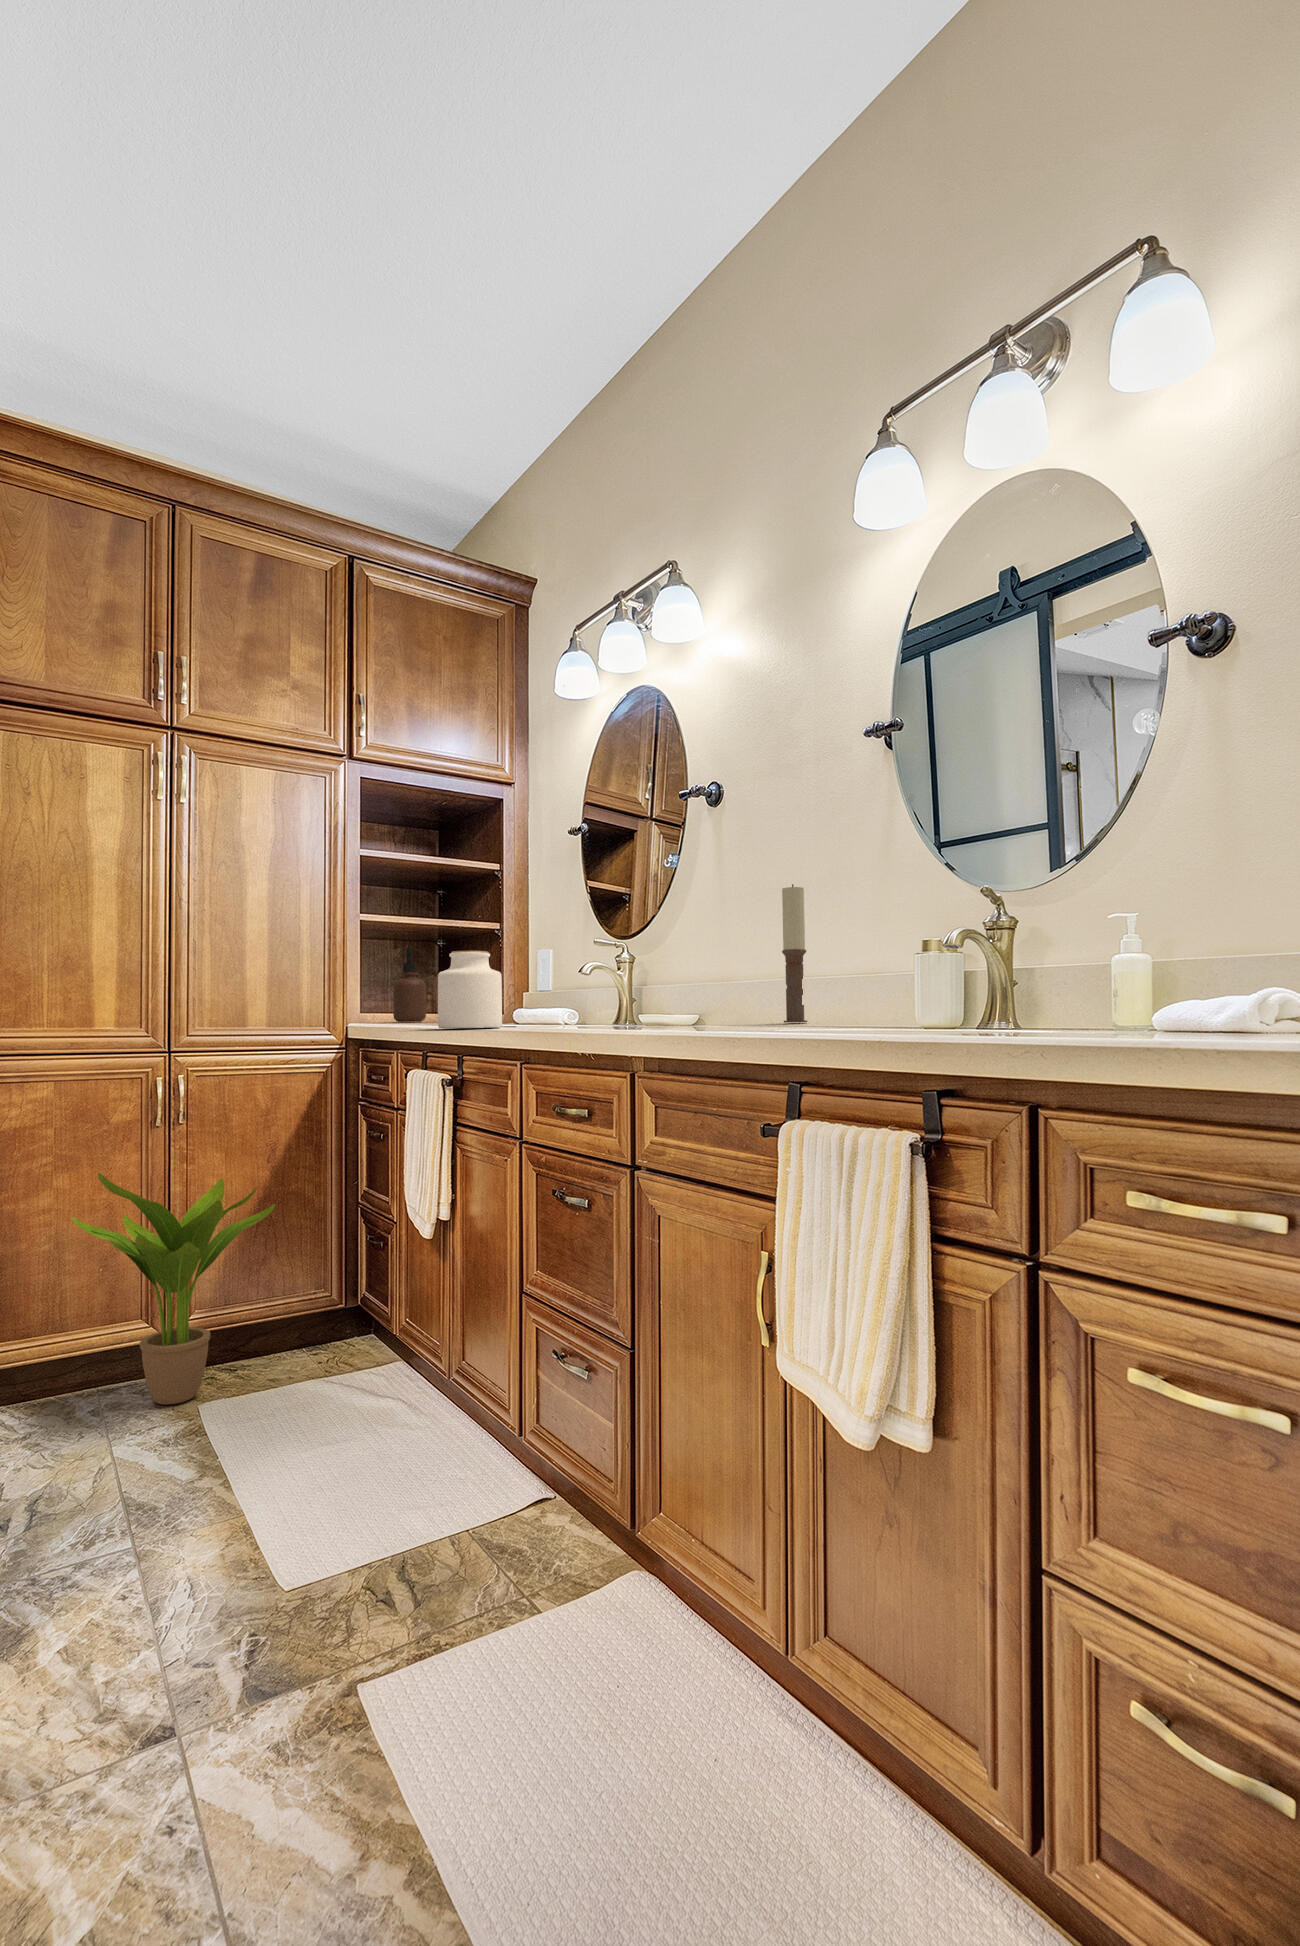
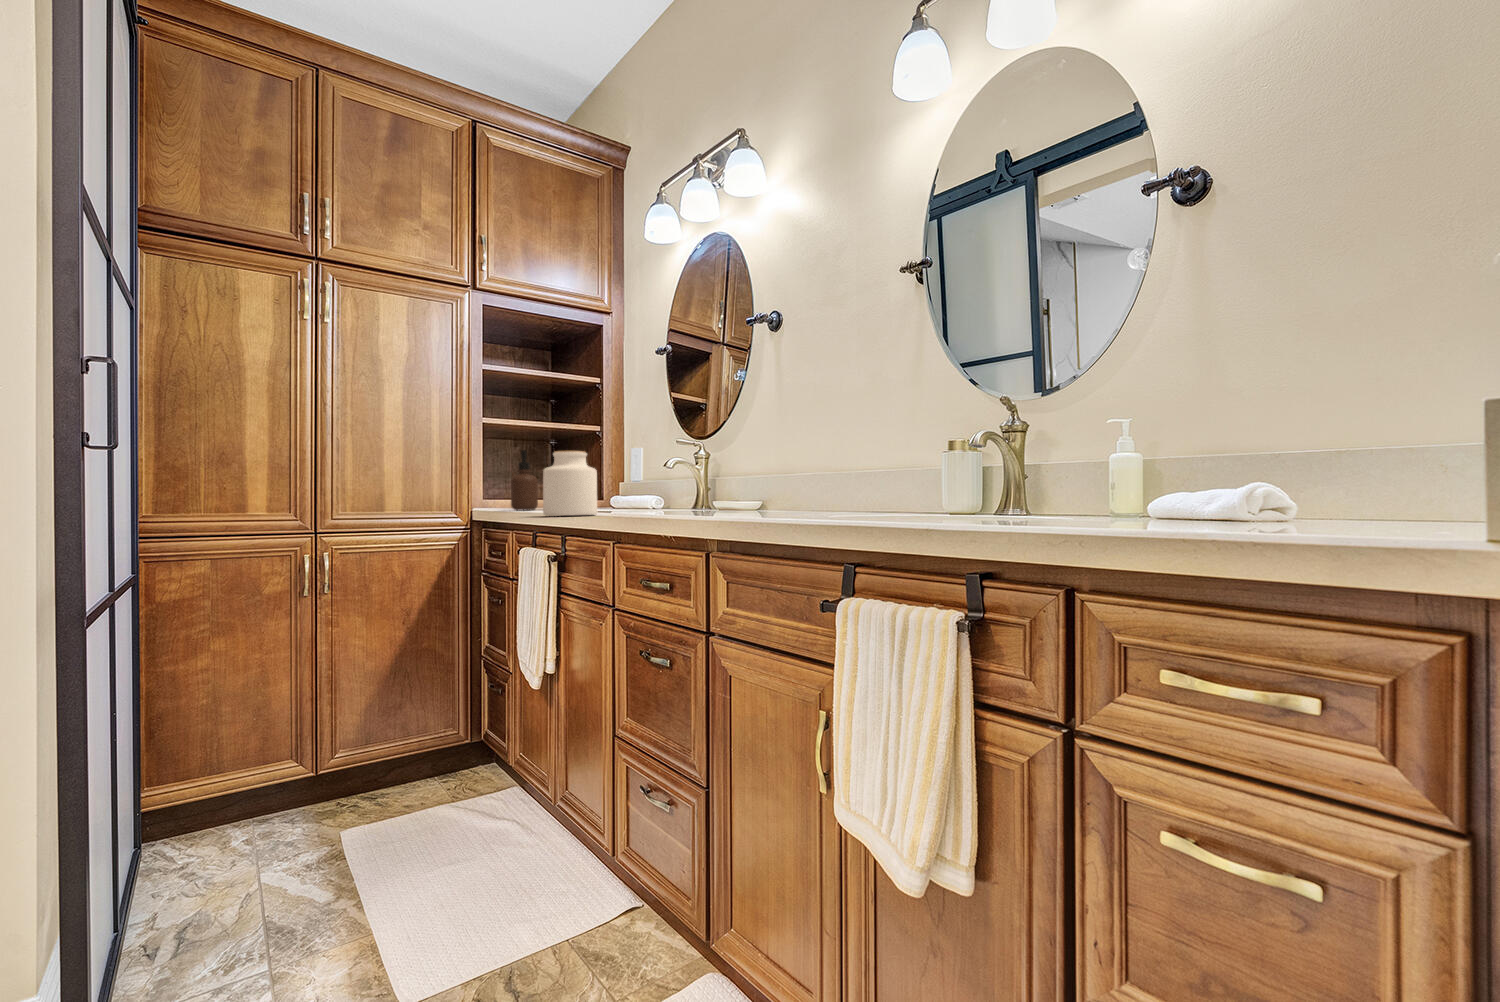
candle: present [782,884,807,1023] -> none [832,397,852,512]
potted plant: present [71,1173,276,1405] -> none [233,636,410,827]

